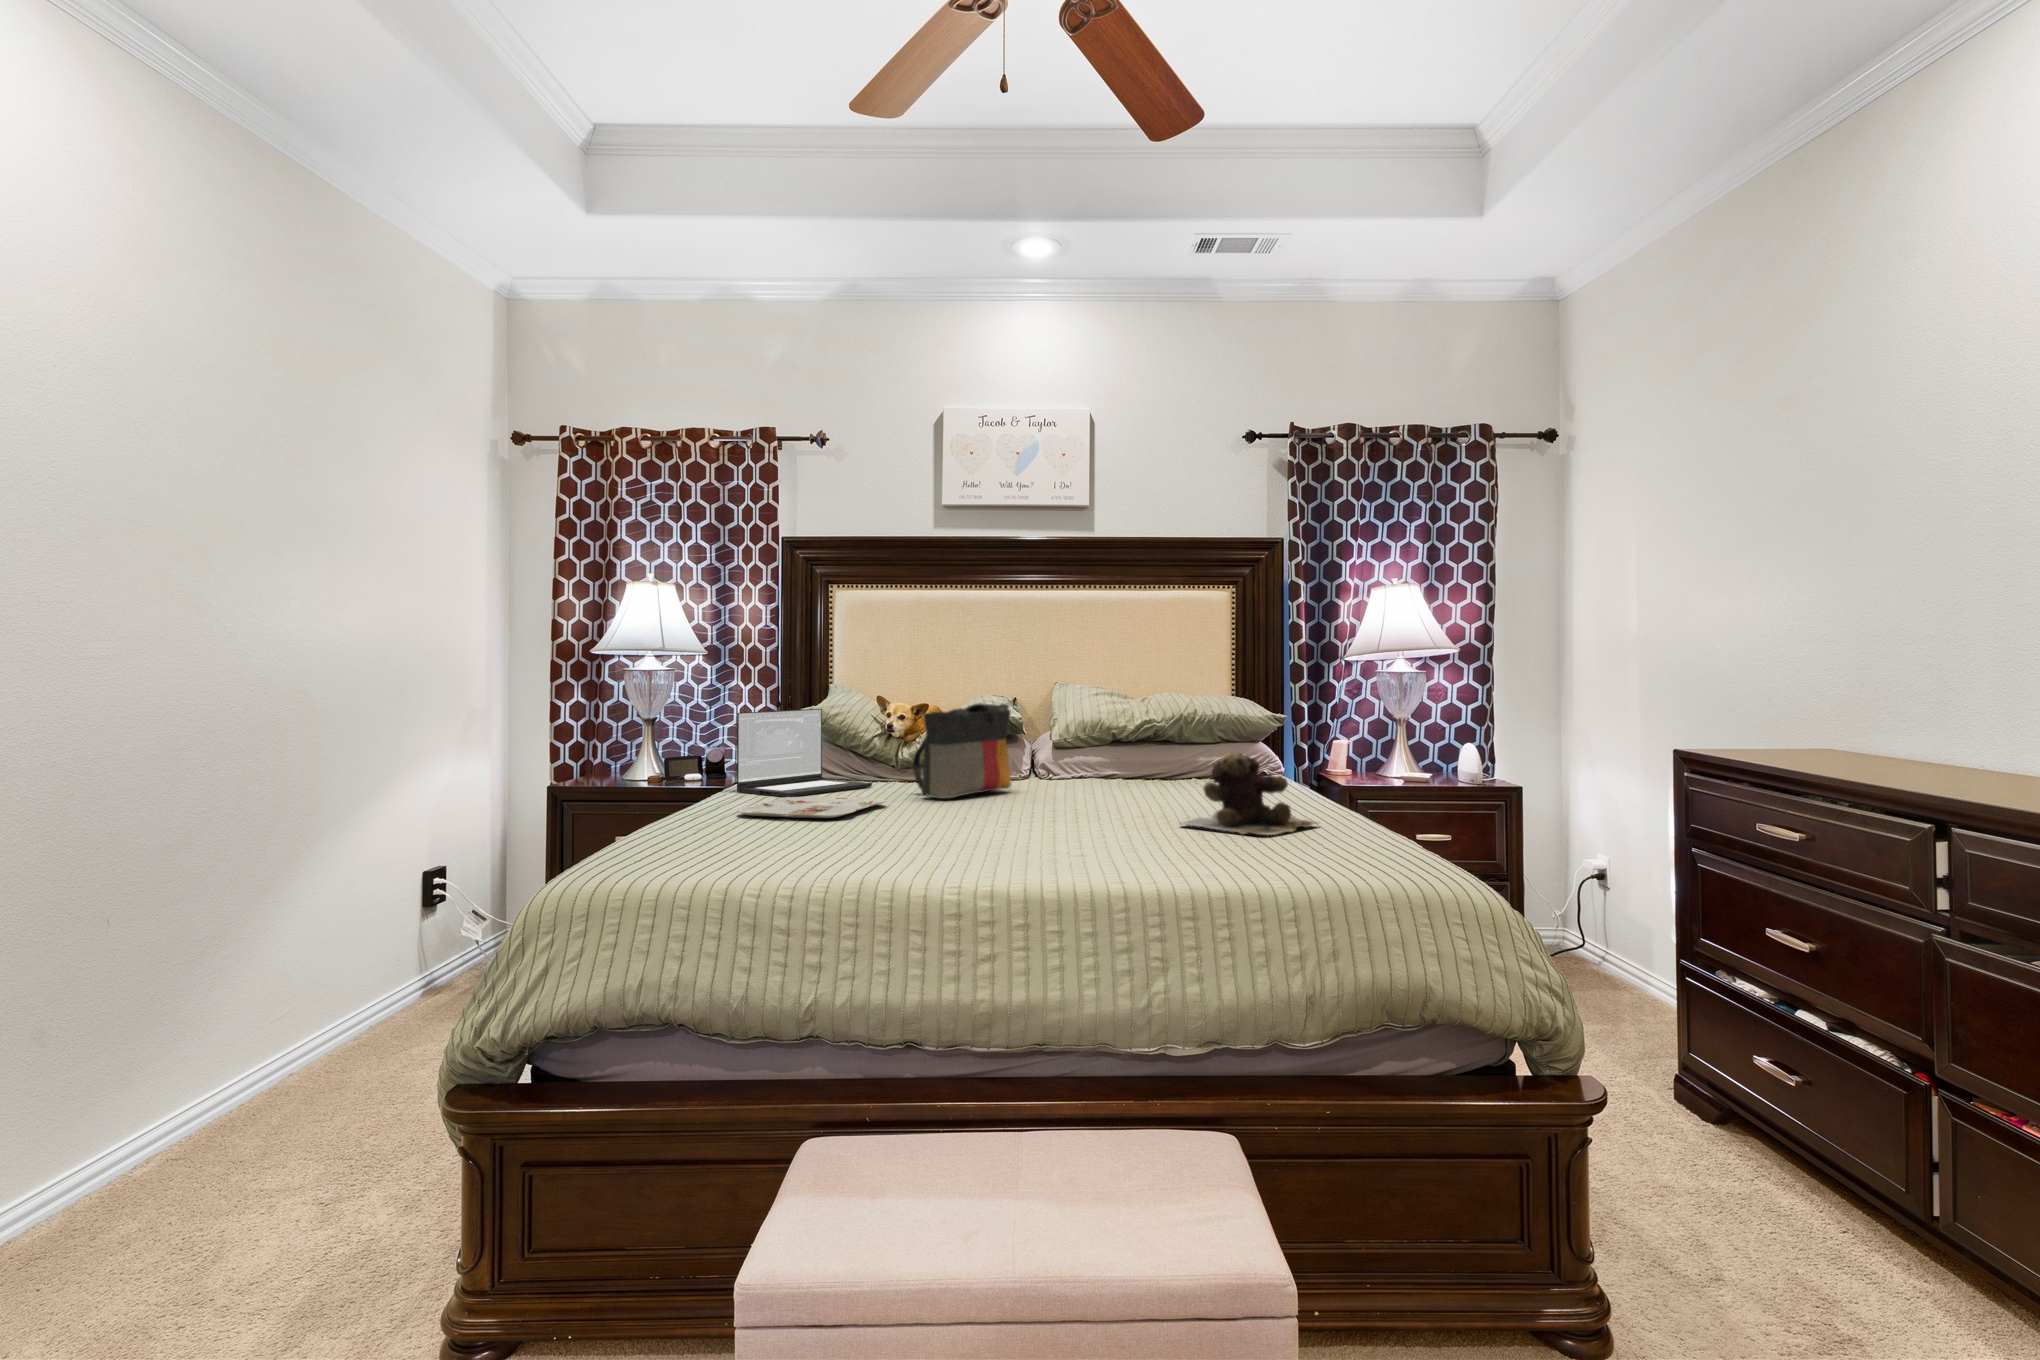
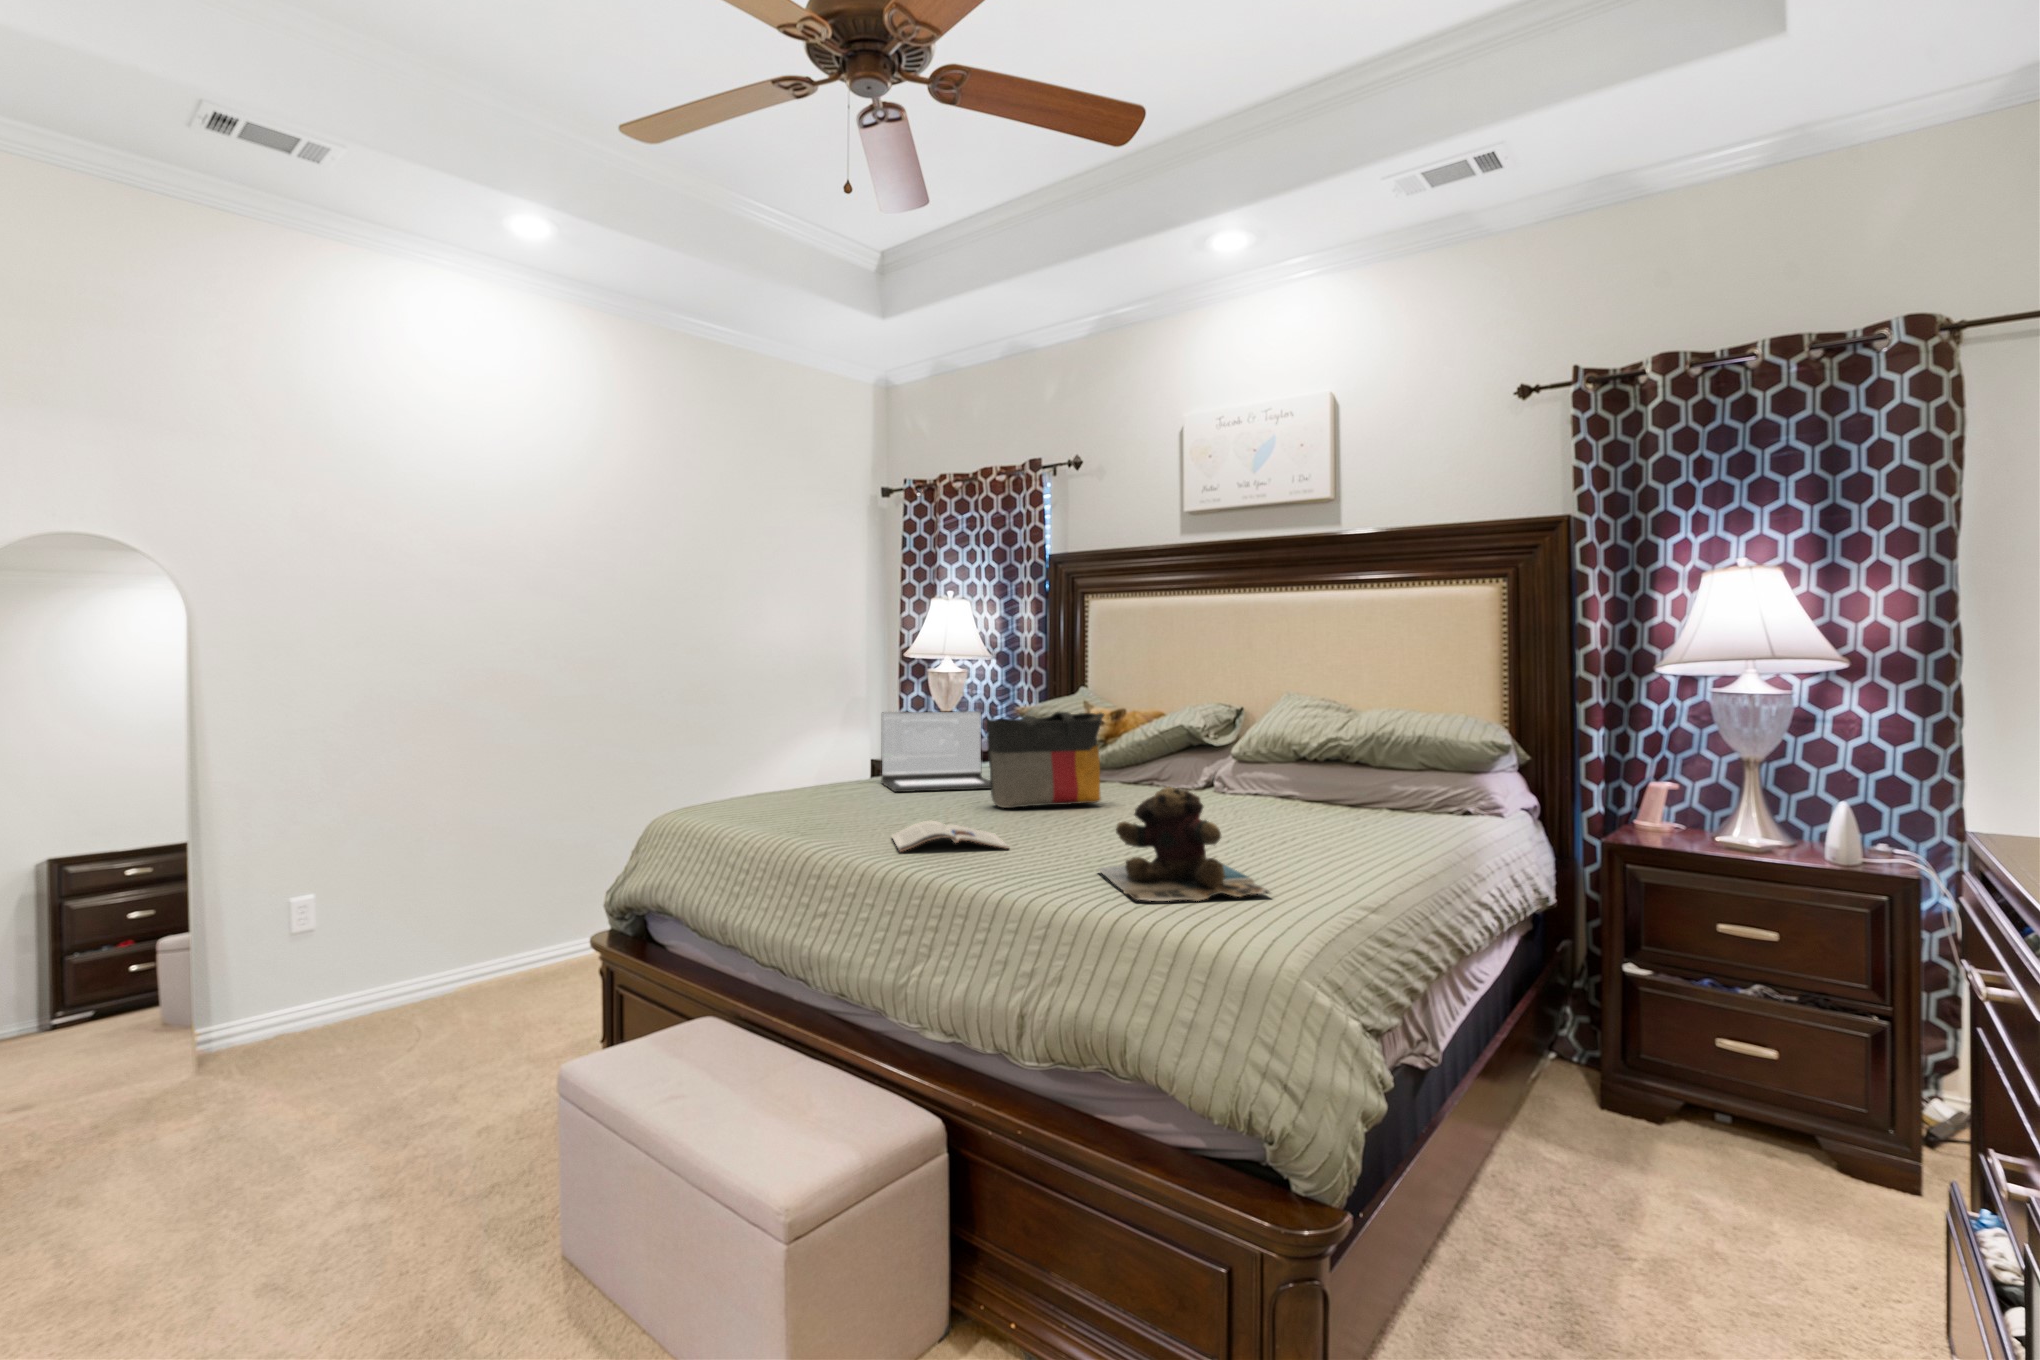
serving tray: present [737,796,886,819] -> none [780,793,934,818]
magazine: none [947,806,1069,832] -> present [892,821,1009,852]

